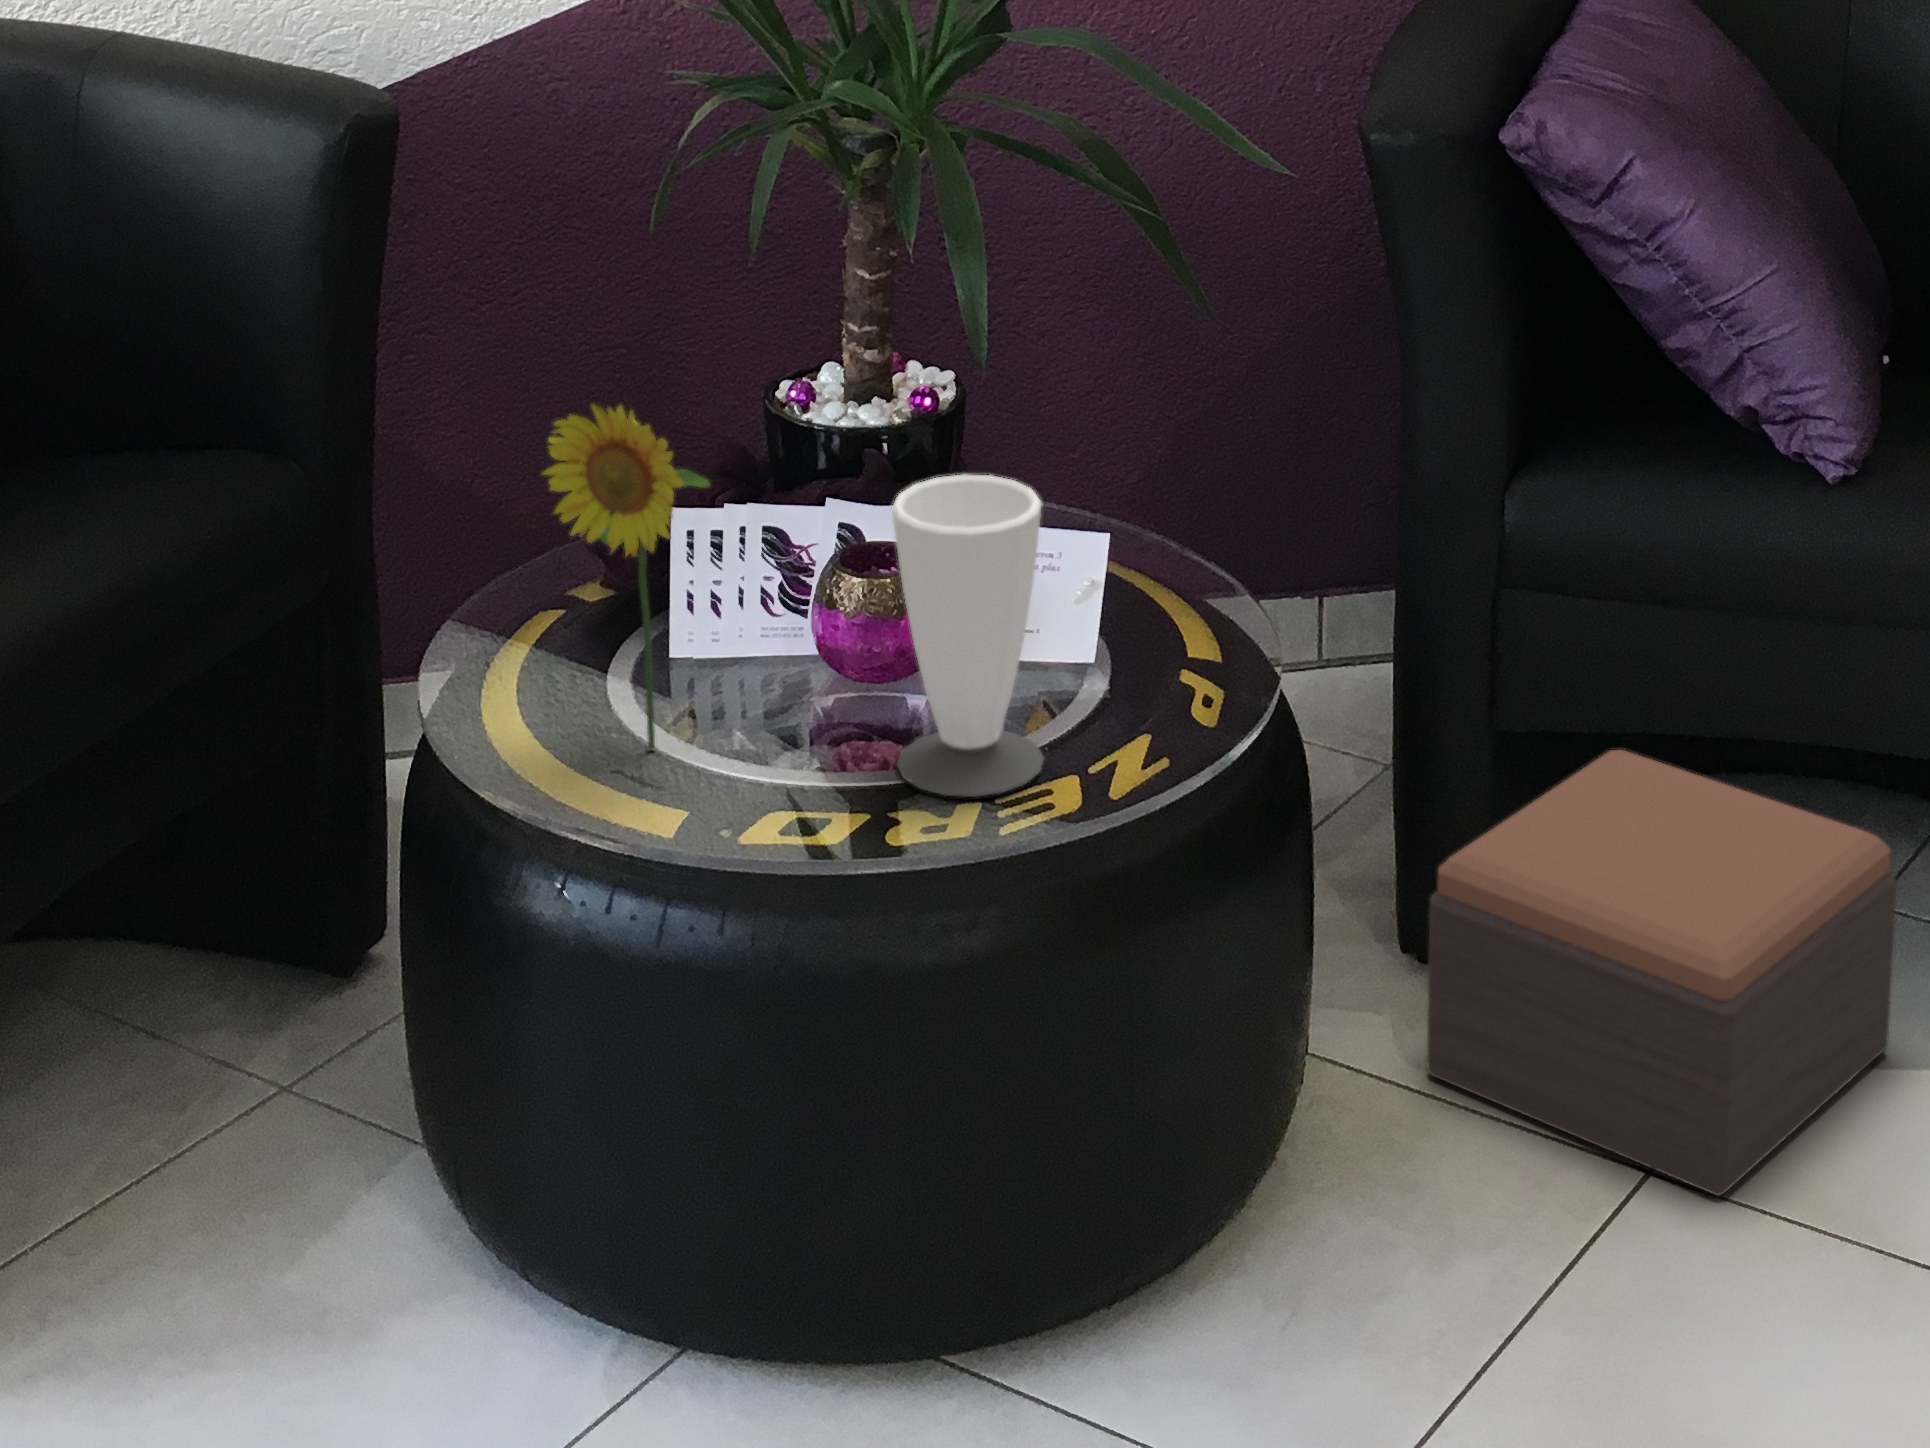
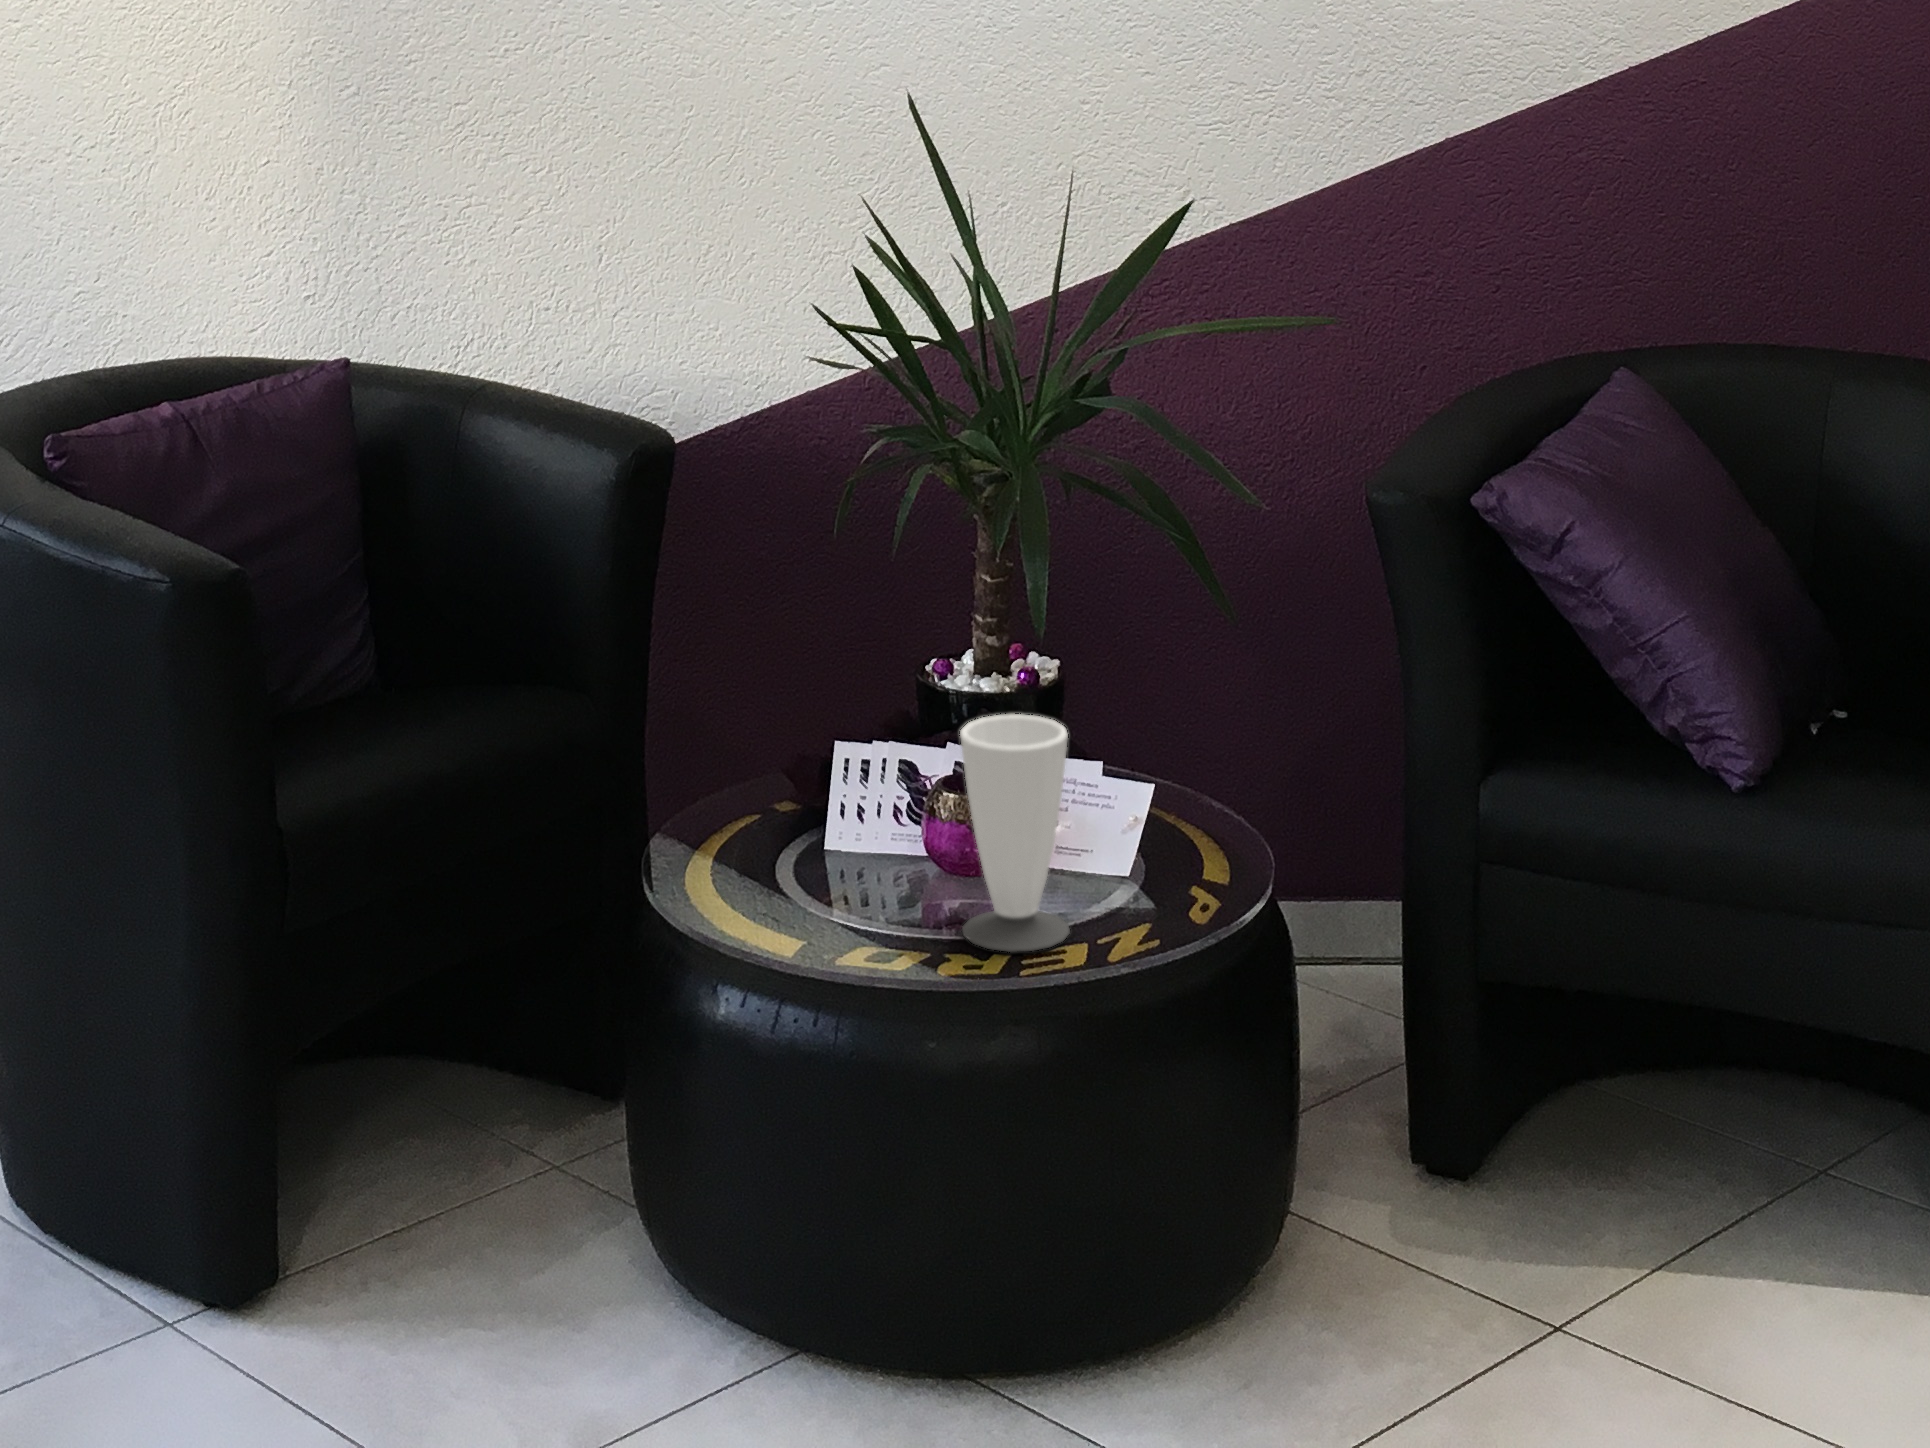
flower: present [543,404,710,750] -> none [719,640,835,905]
footstool: present [1427,750,1896,1196] -> none [1407,1008,1792,1354]

